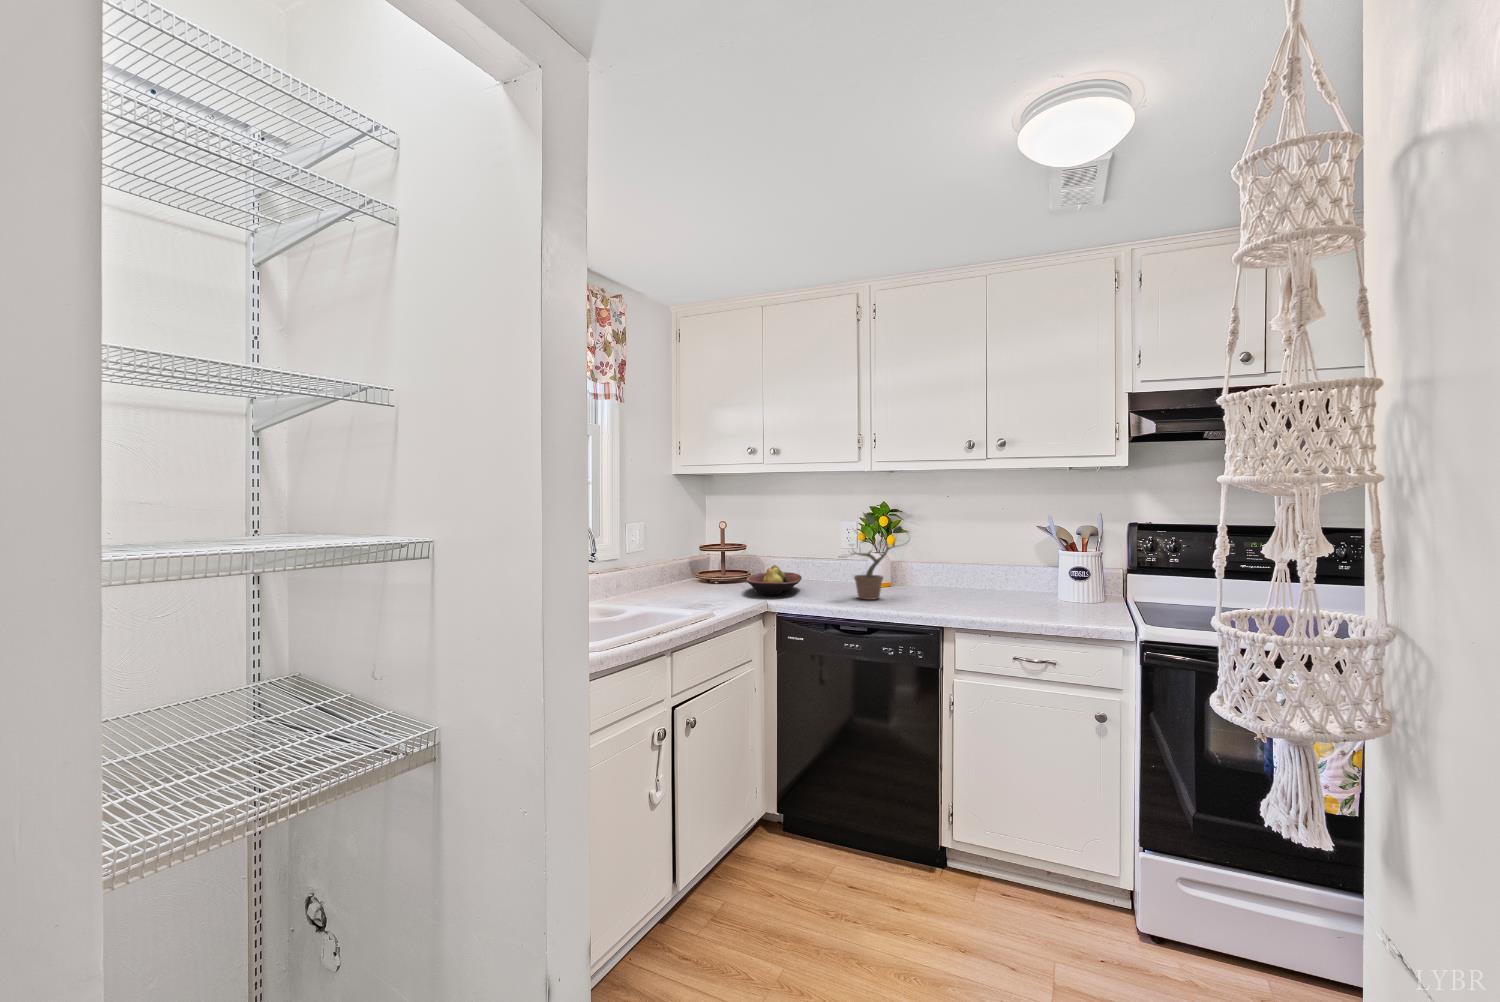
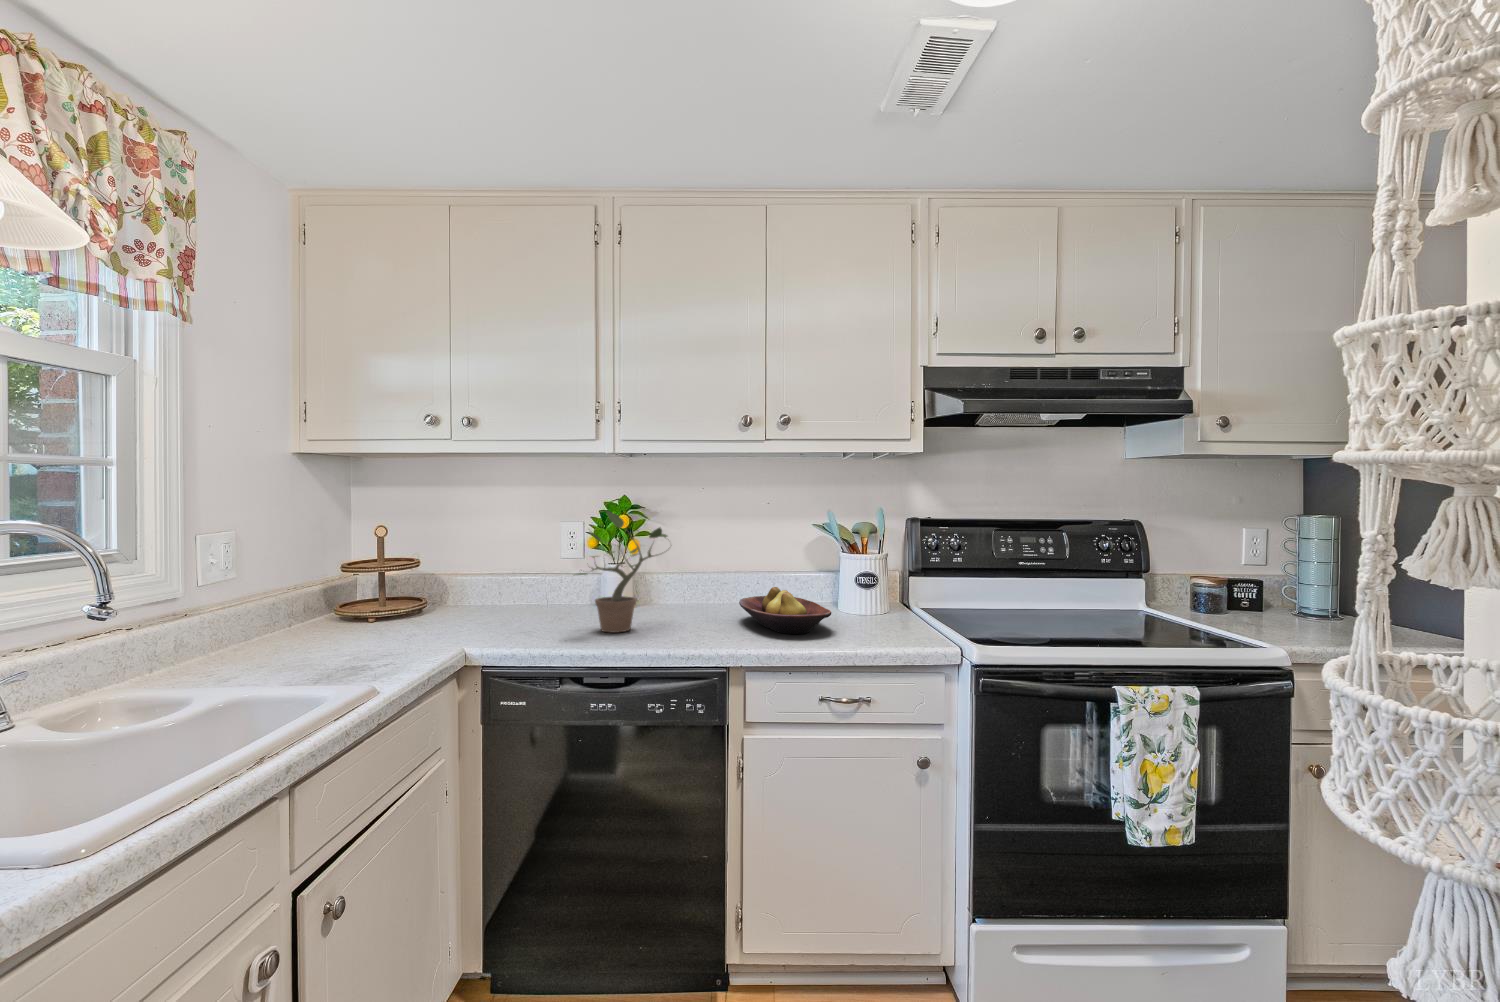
fruit bowl: present [746,565,802,596] -> present [739,587,831,634]

